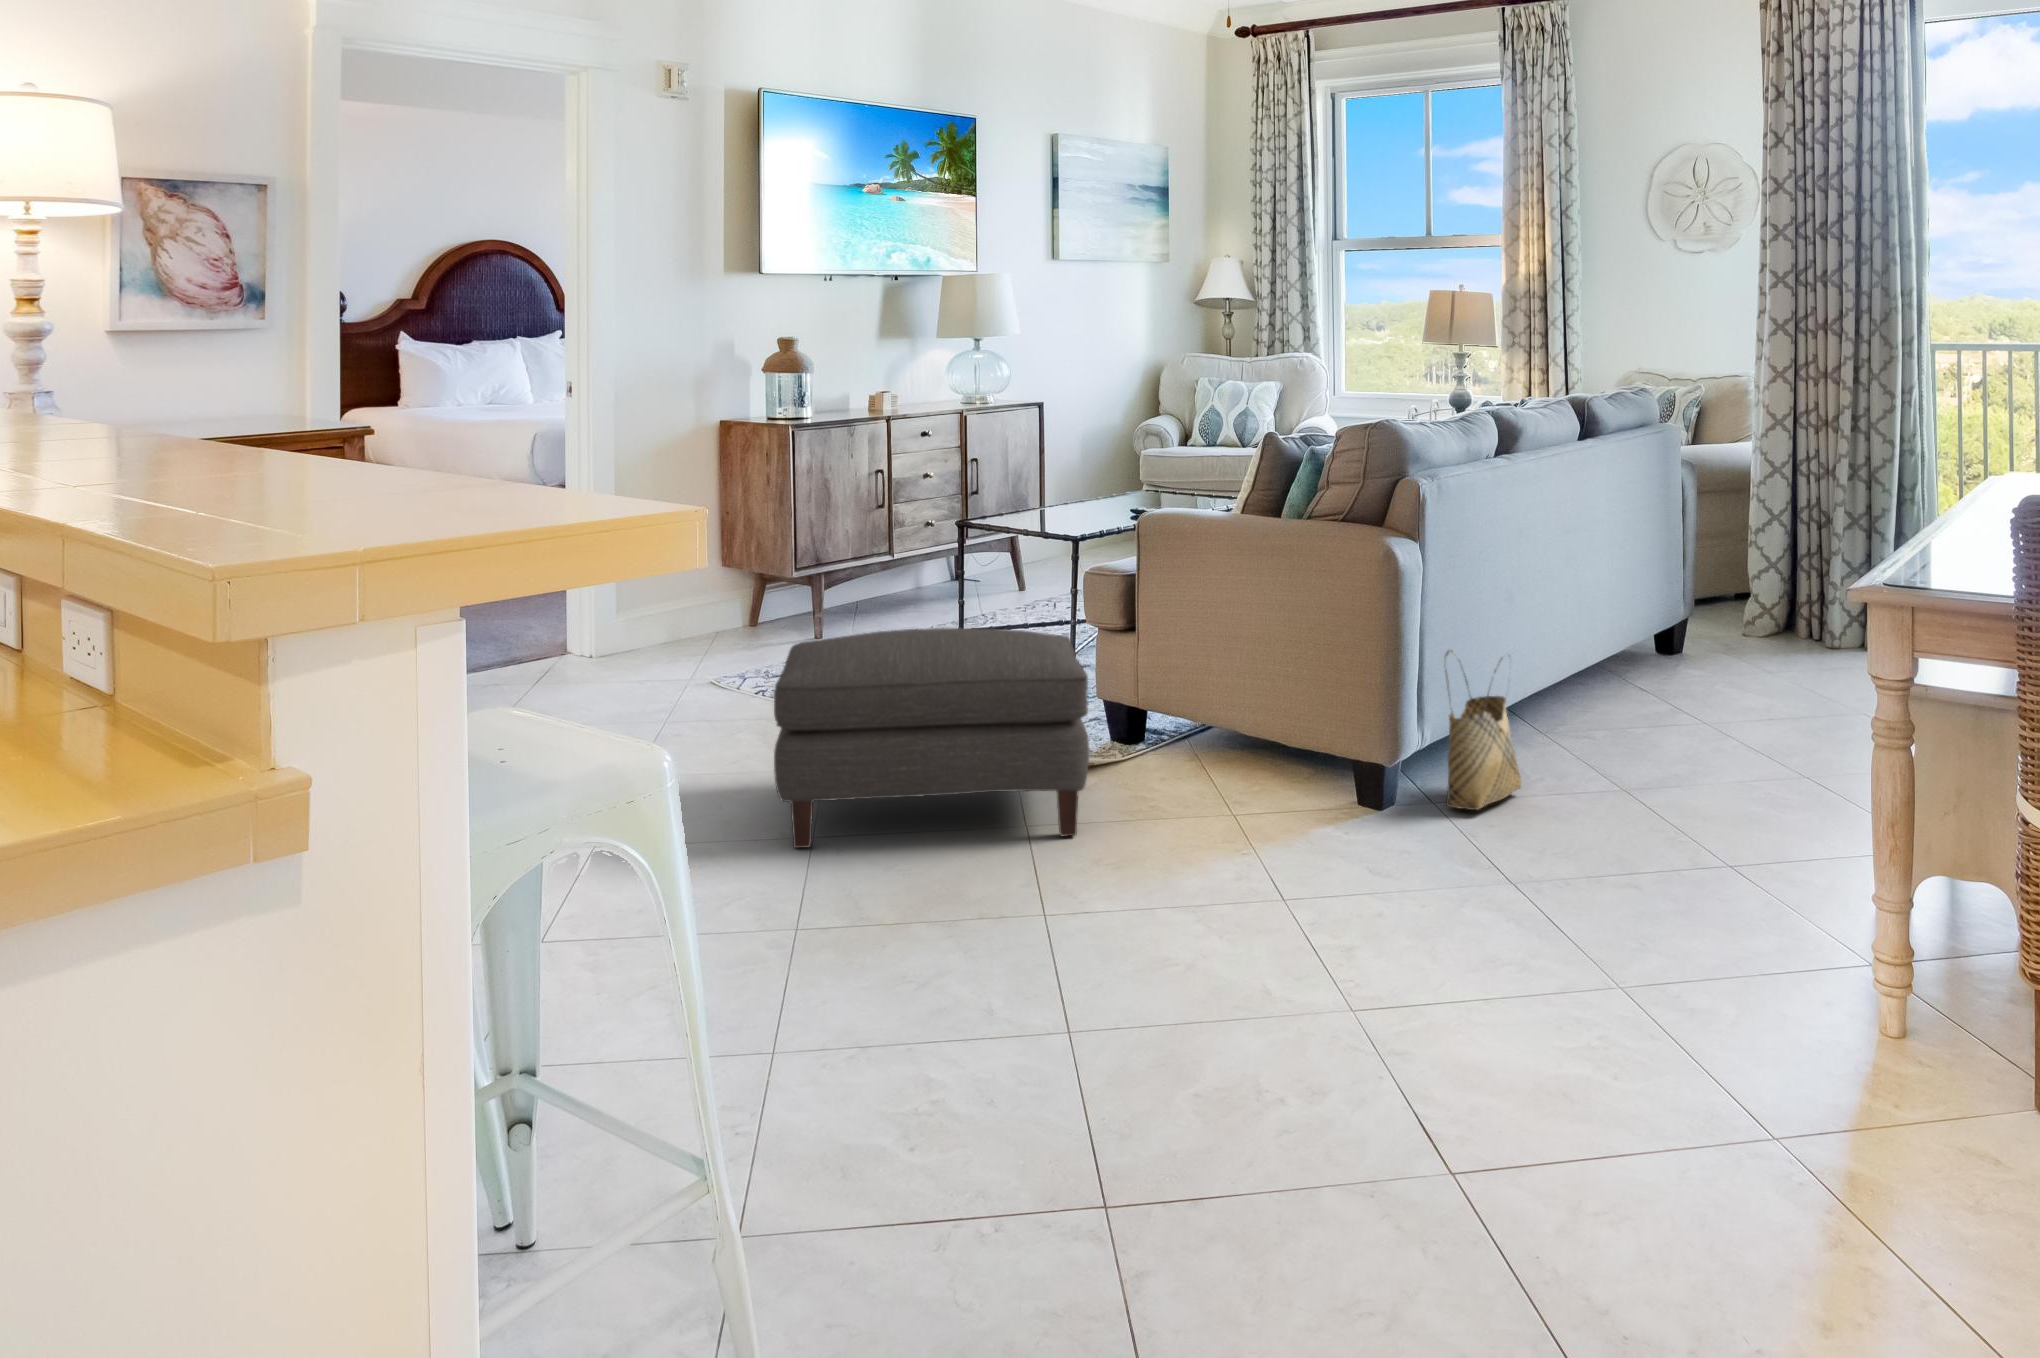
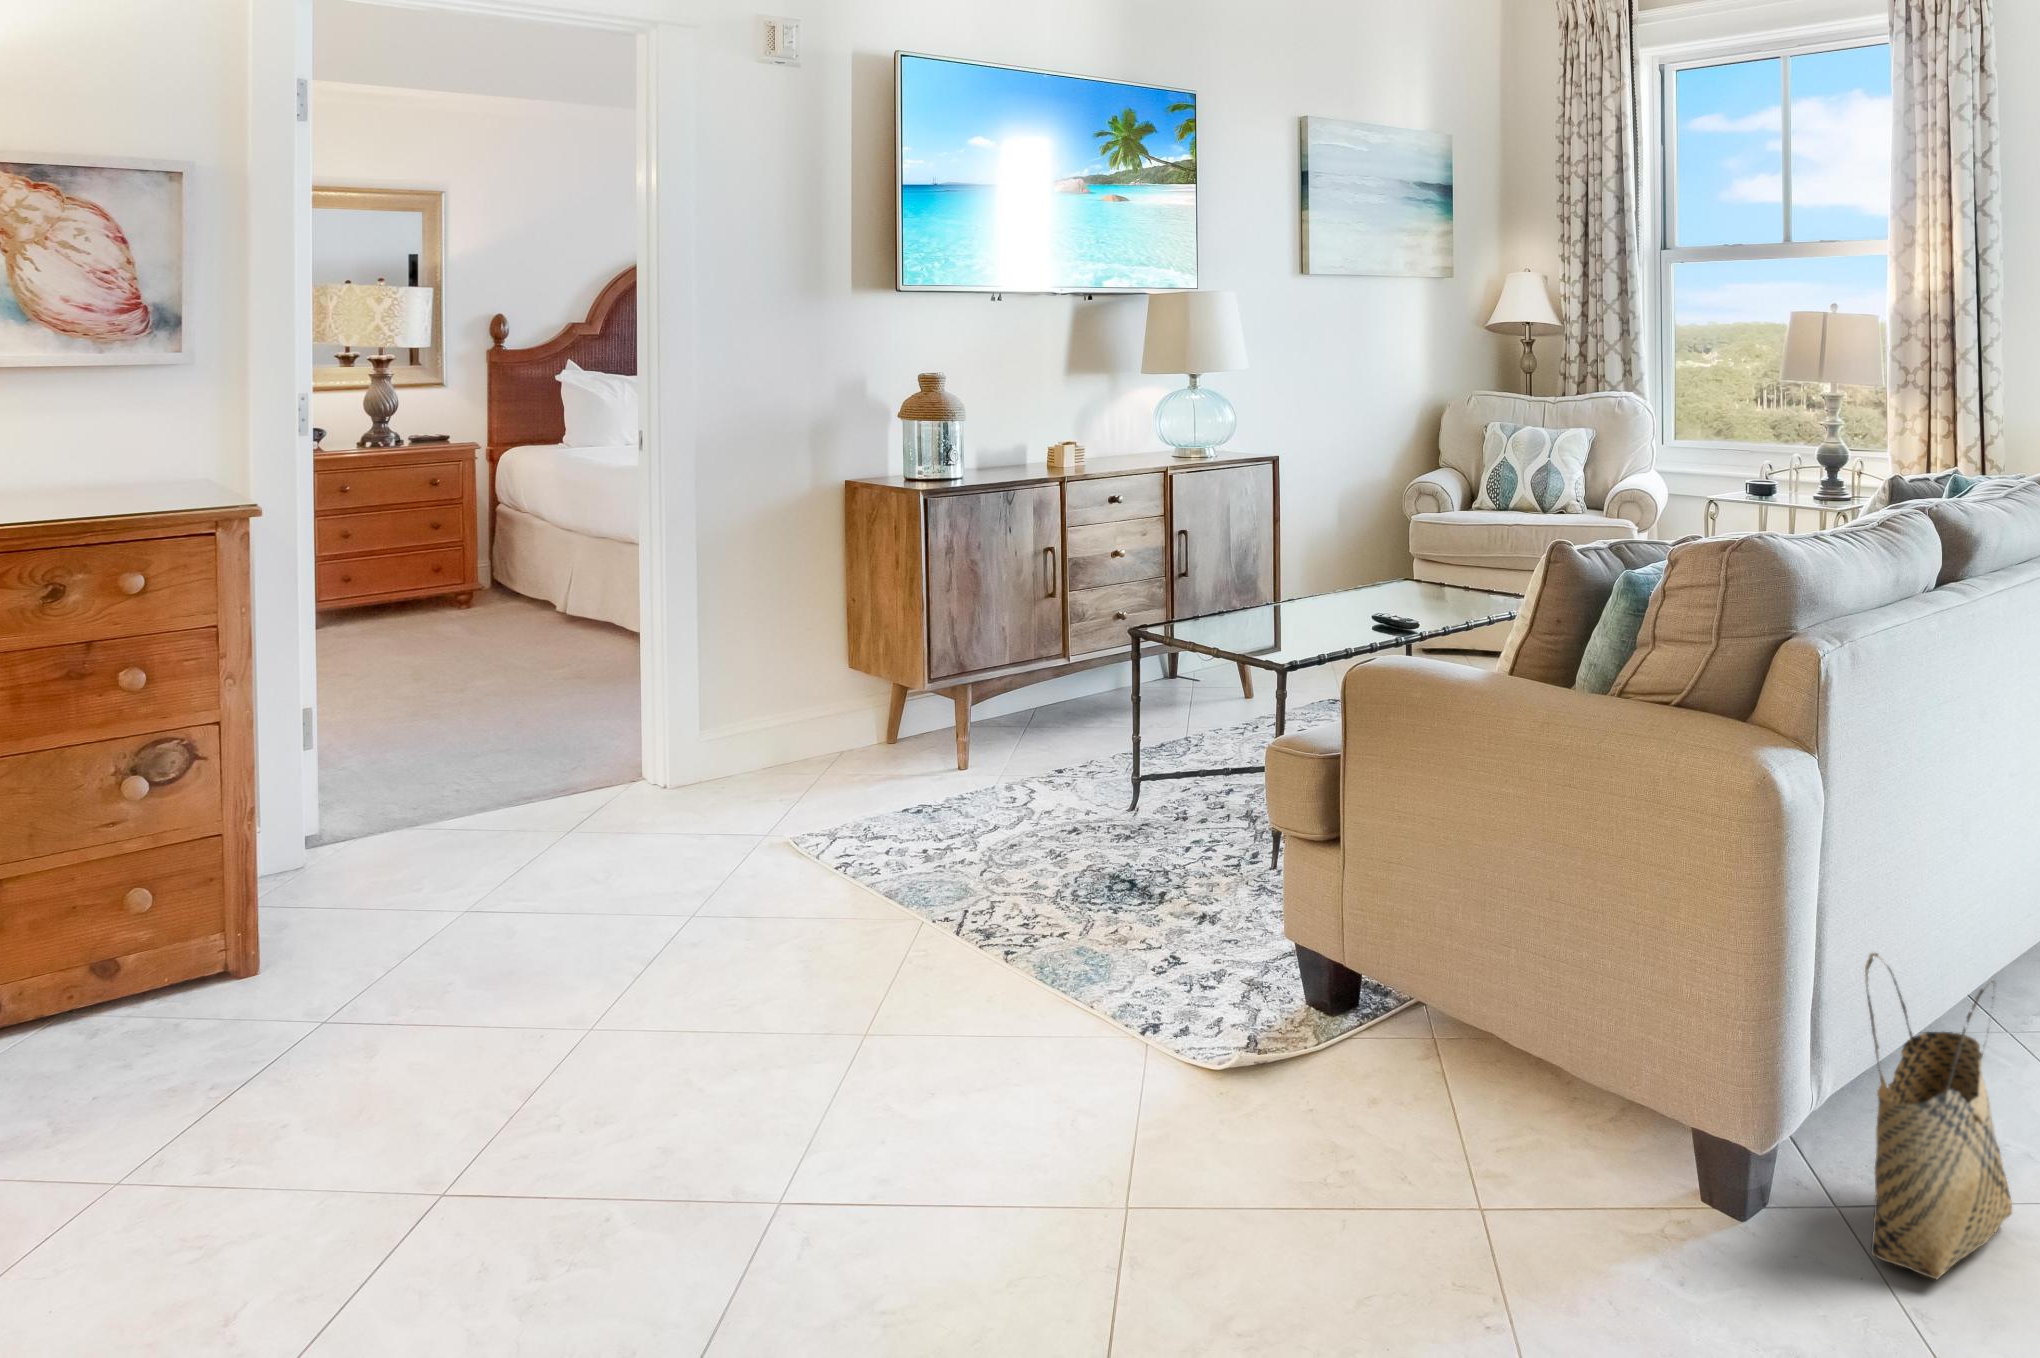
ottoman: present [774,628,1089,848] -> none [668,859,1215,1281]

